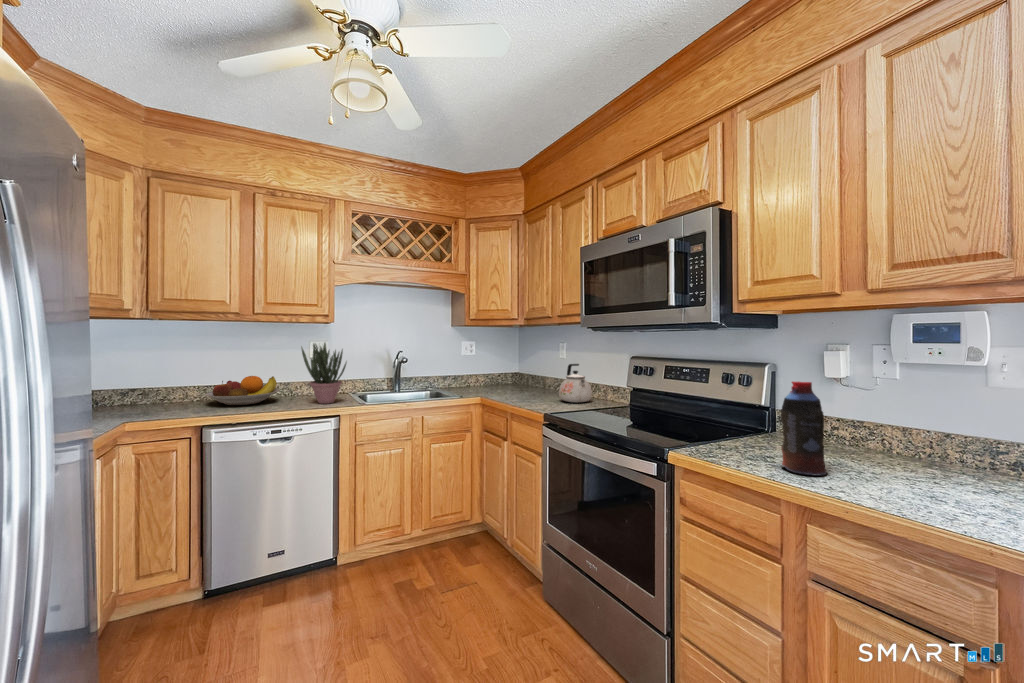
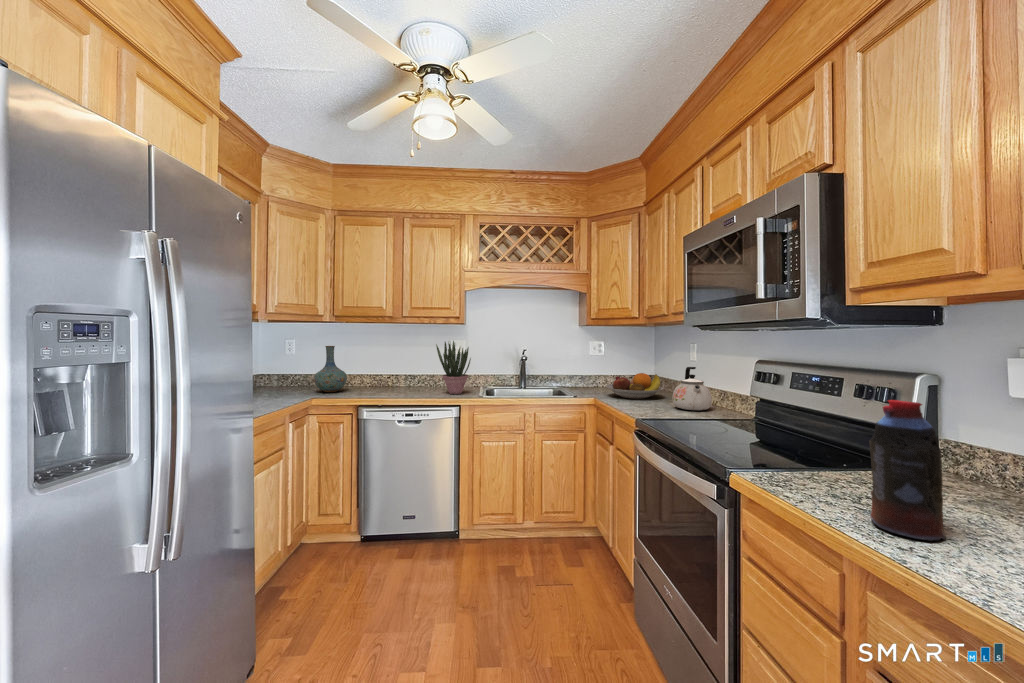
vase: none [117,350,170,413] -> present [314,346,347,392]
fruit bowl: present [205,376,279,405] -> present [606,373,664,399]

